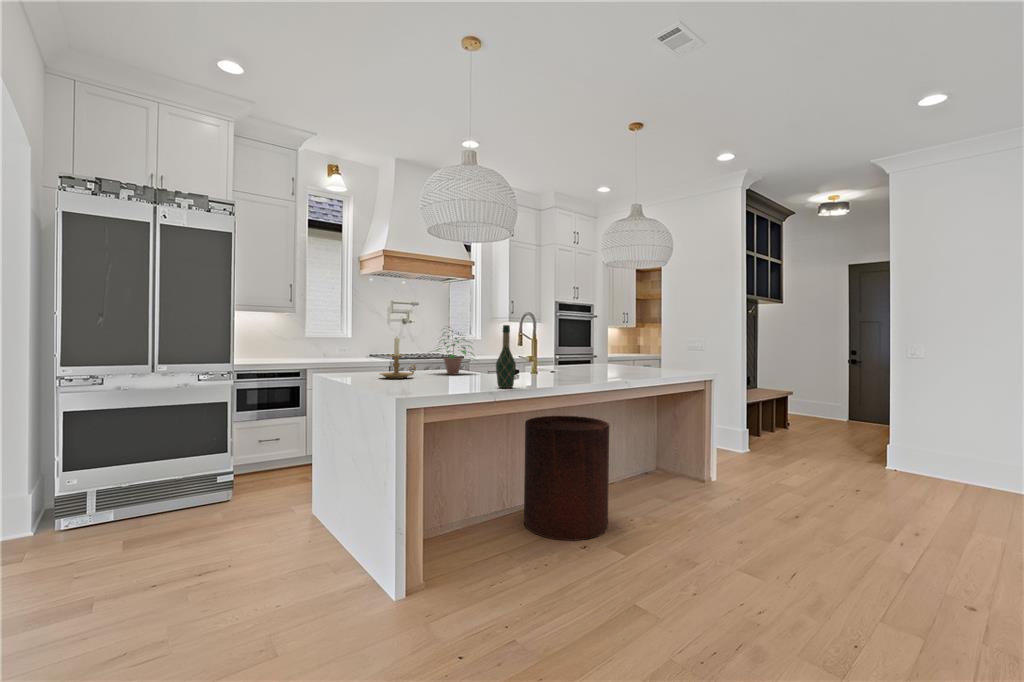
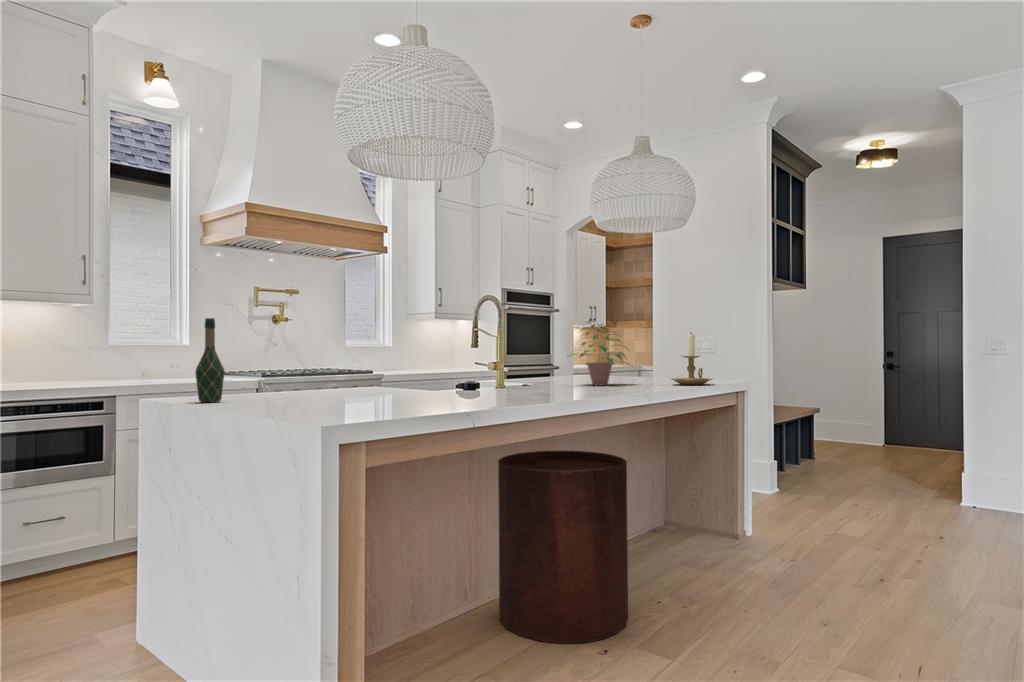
wine bottle: present [496,325,516,388] -> present [196,318,224,402]
potted plant: present [436,327,472,375] -> present [571,319,629,385]
candle holder: present [380,337,416,379] -> present [671,332,713,385]

